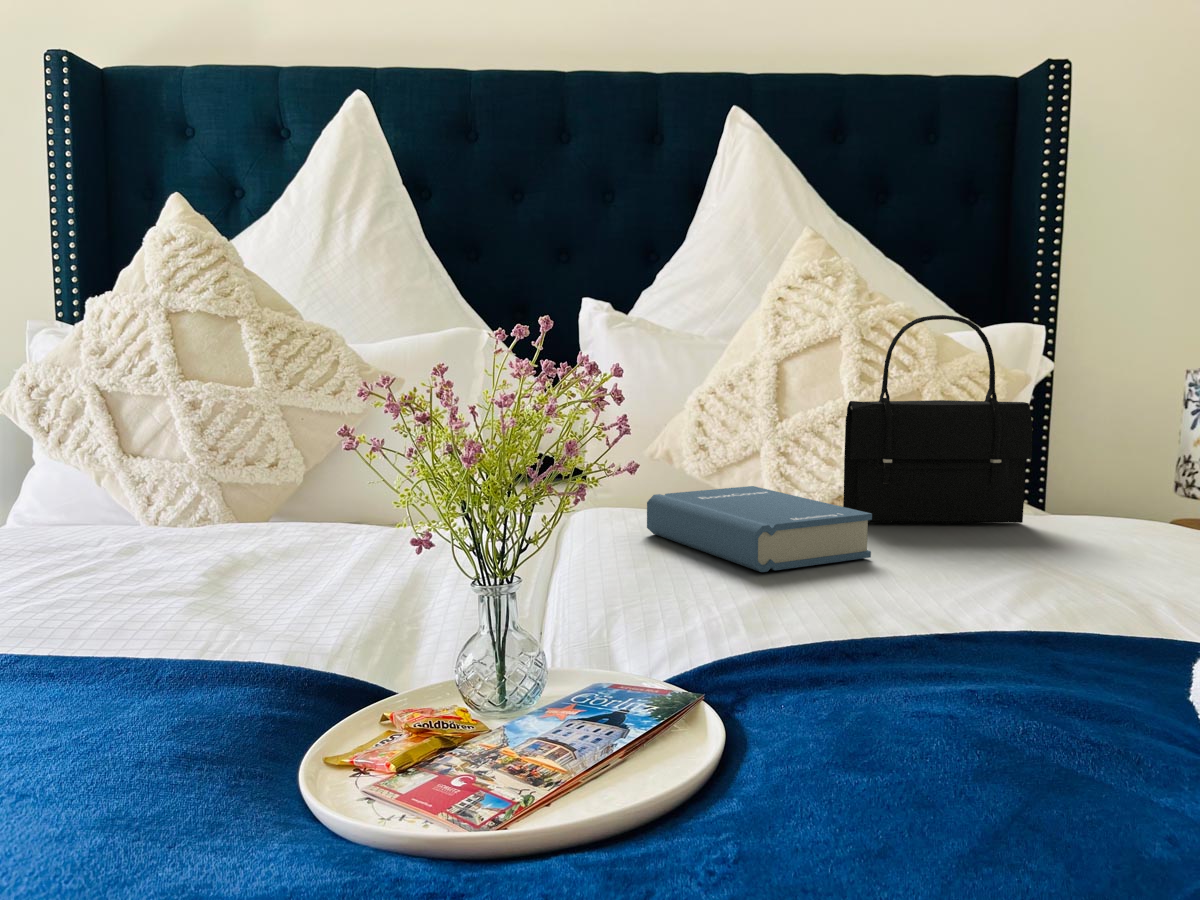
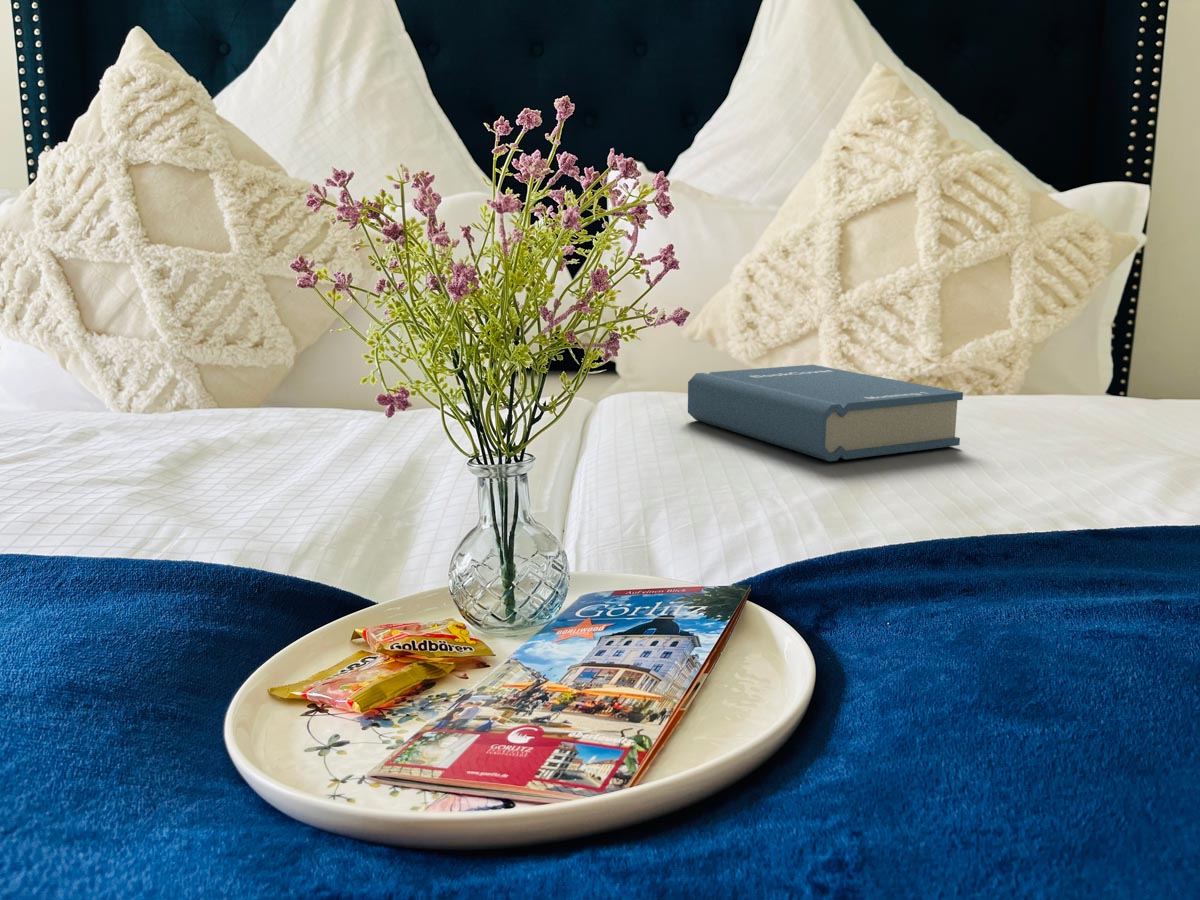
handbag: present [843,315,1032,523] -> none [918,156,1153,408]

